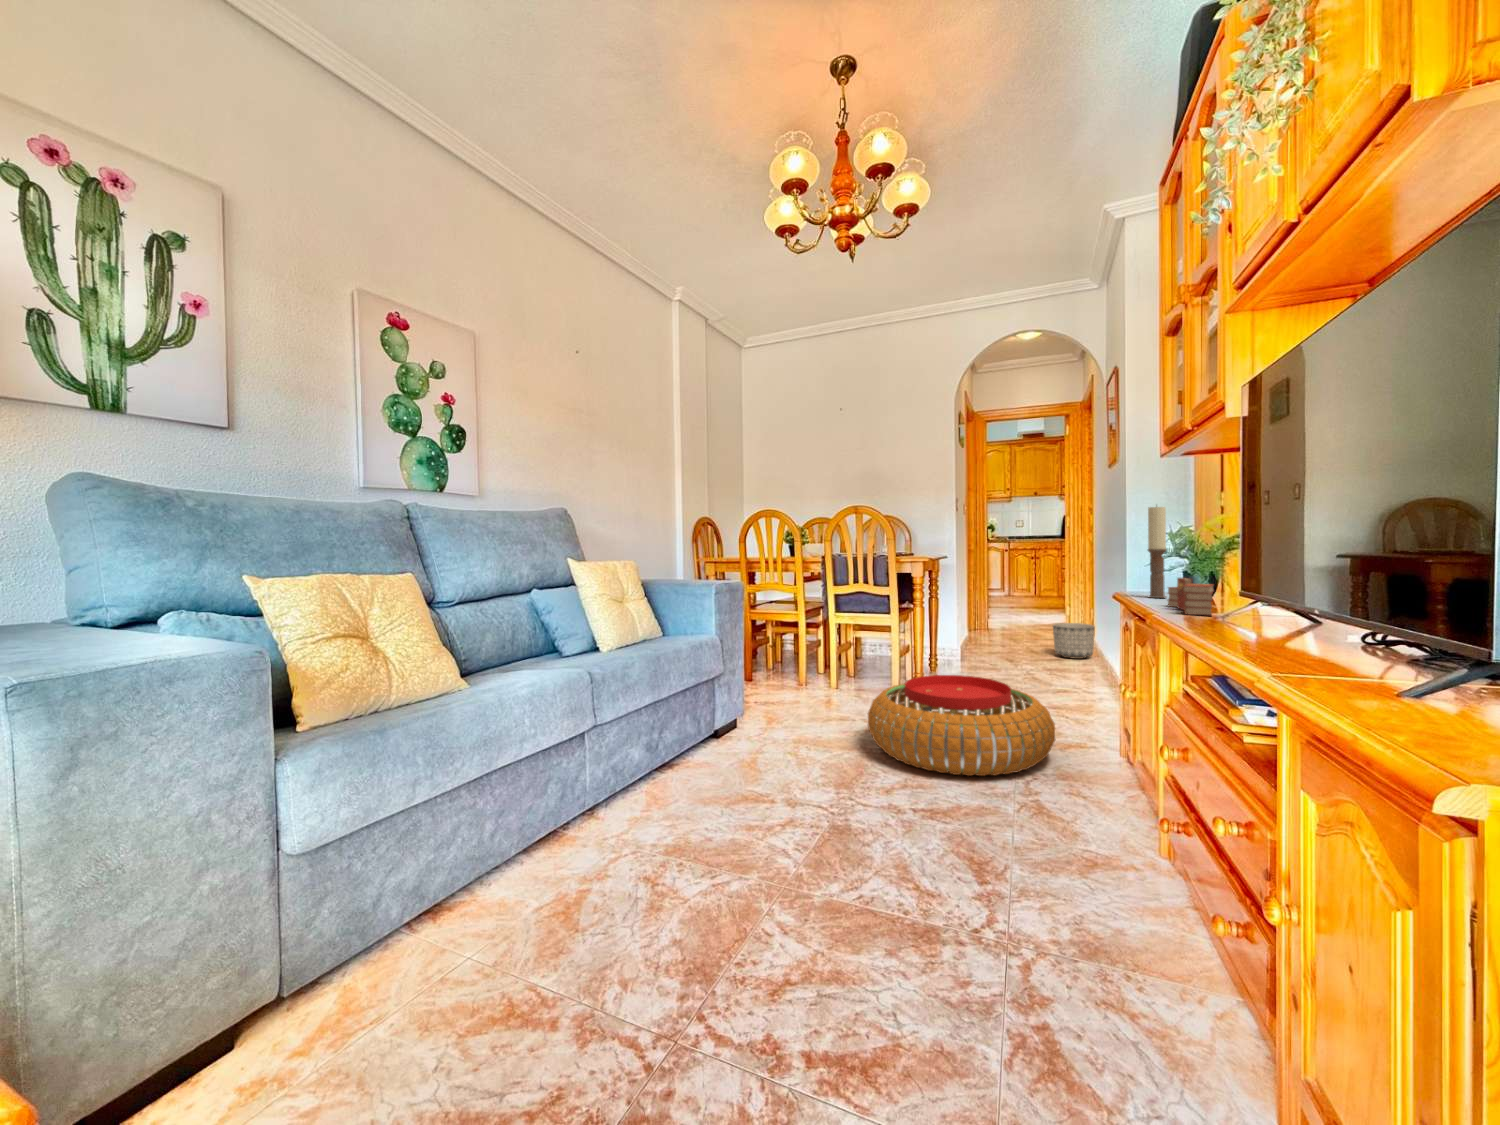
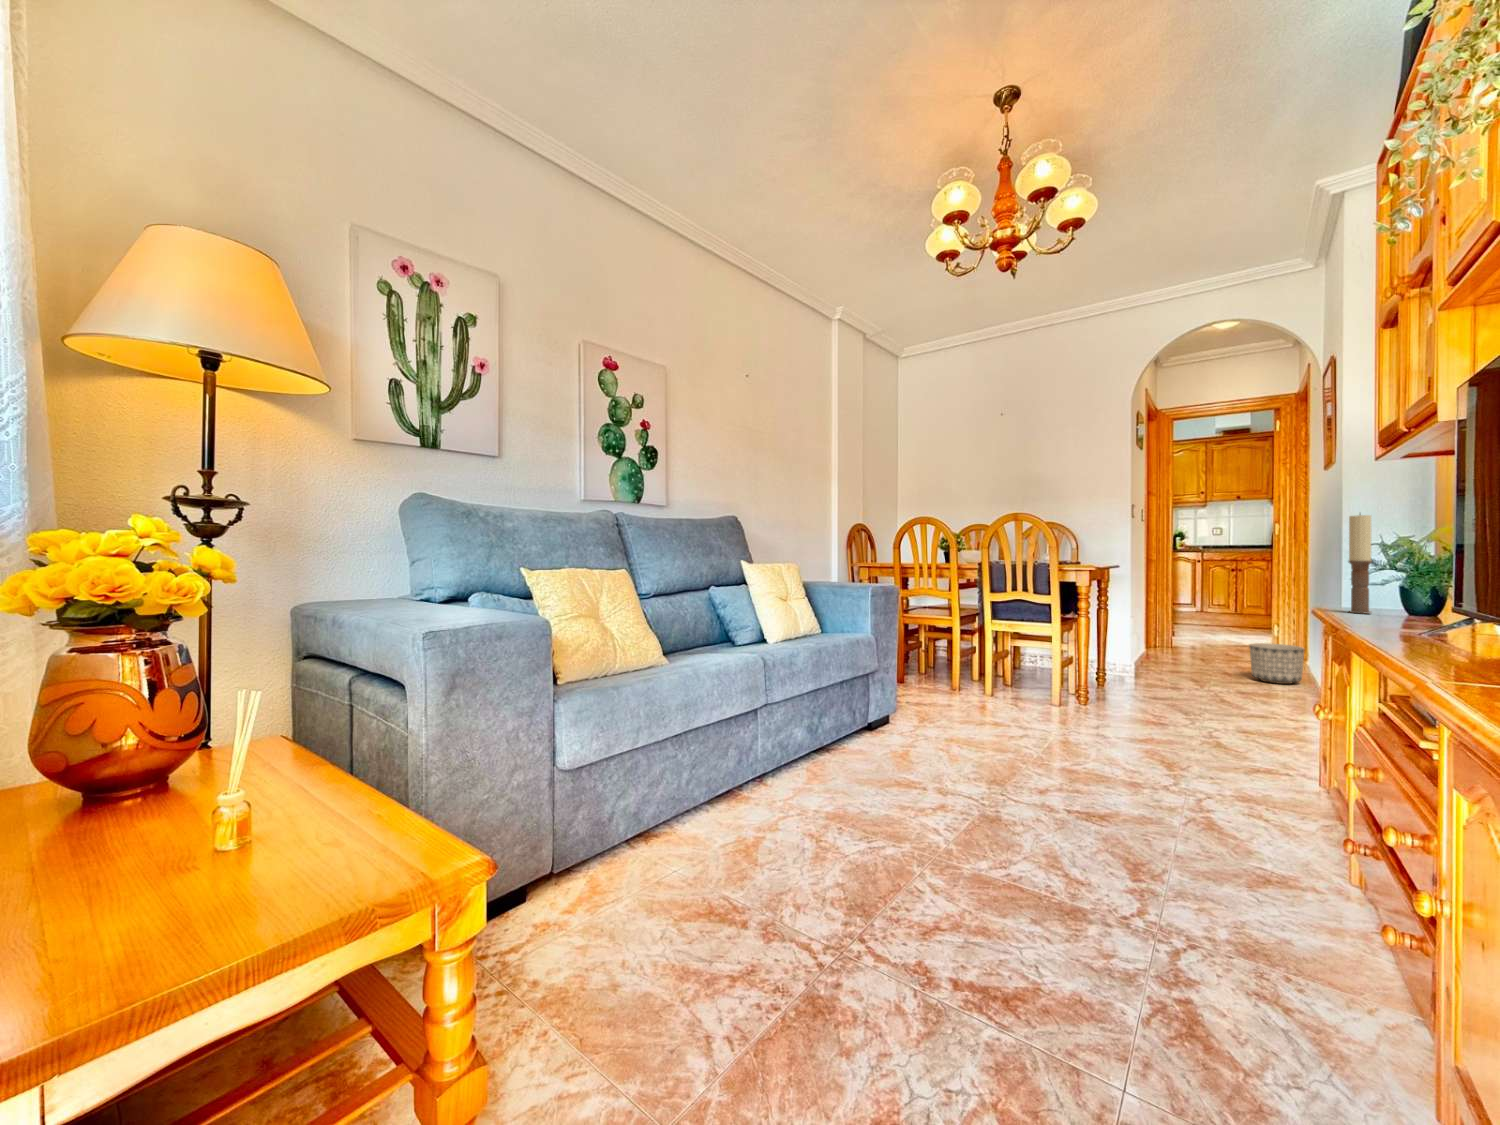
book: present [1168,578,1214,615] -> none [1365,591,1421,631]
pouf: present [868,675,1055,776] -> none [1023,686,1235,789]

